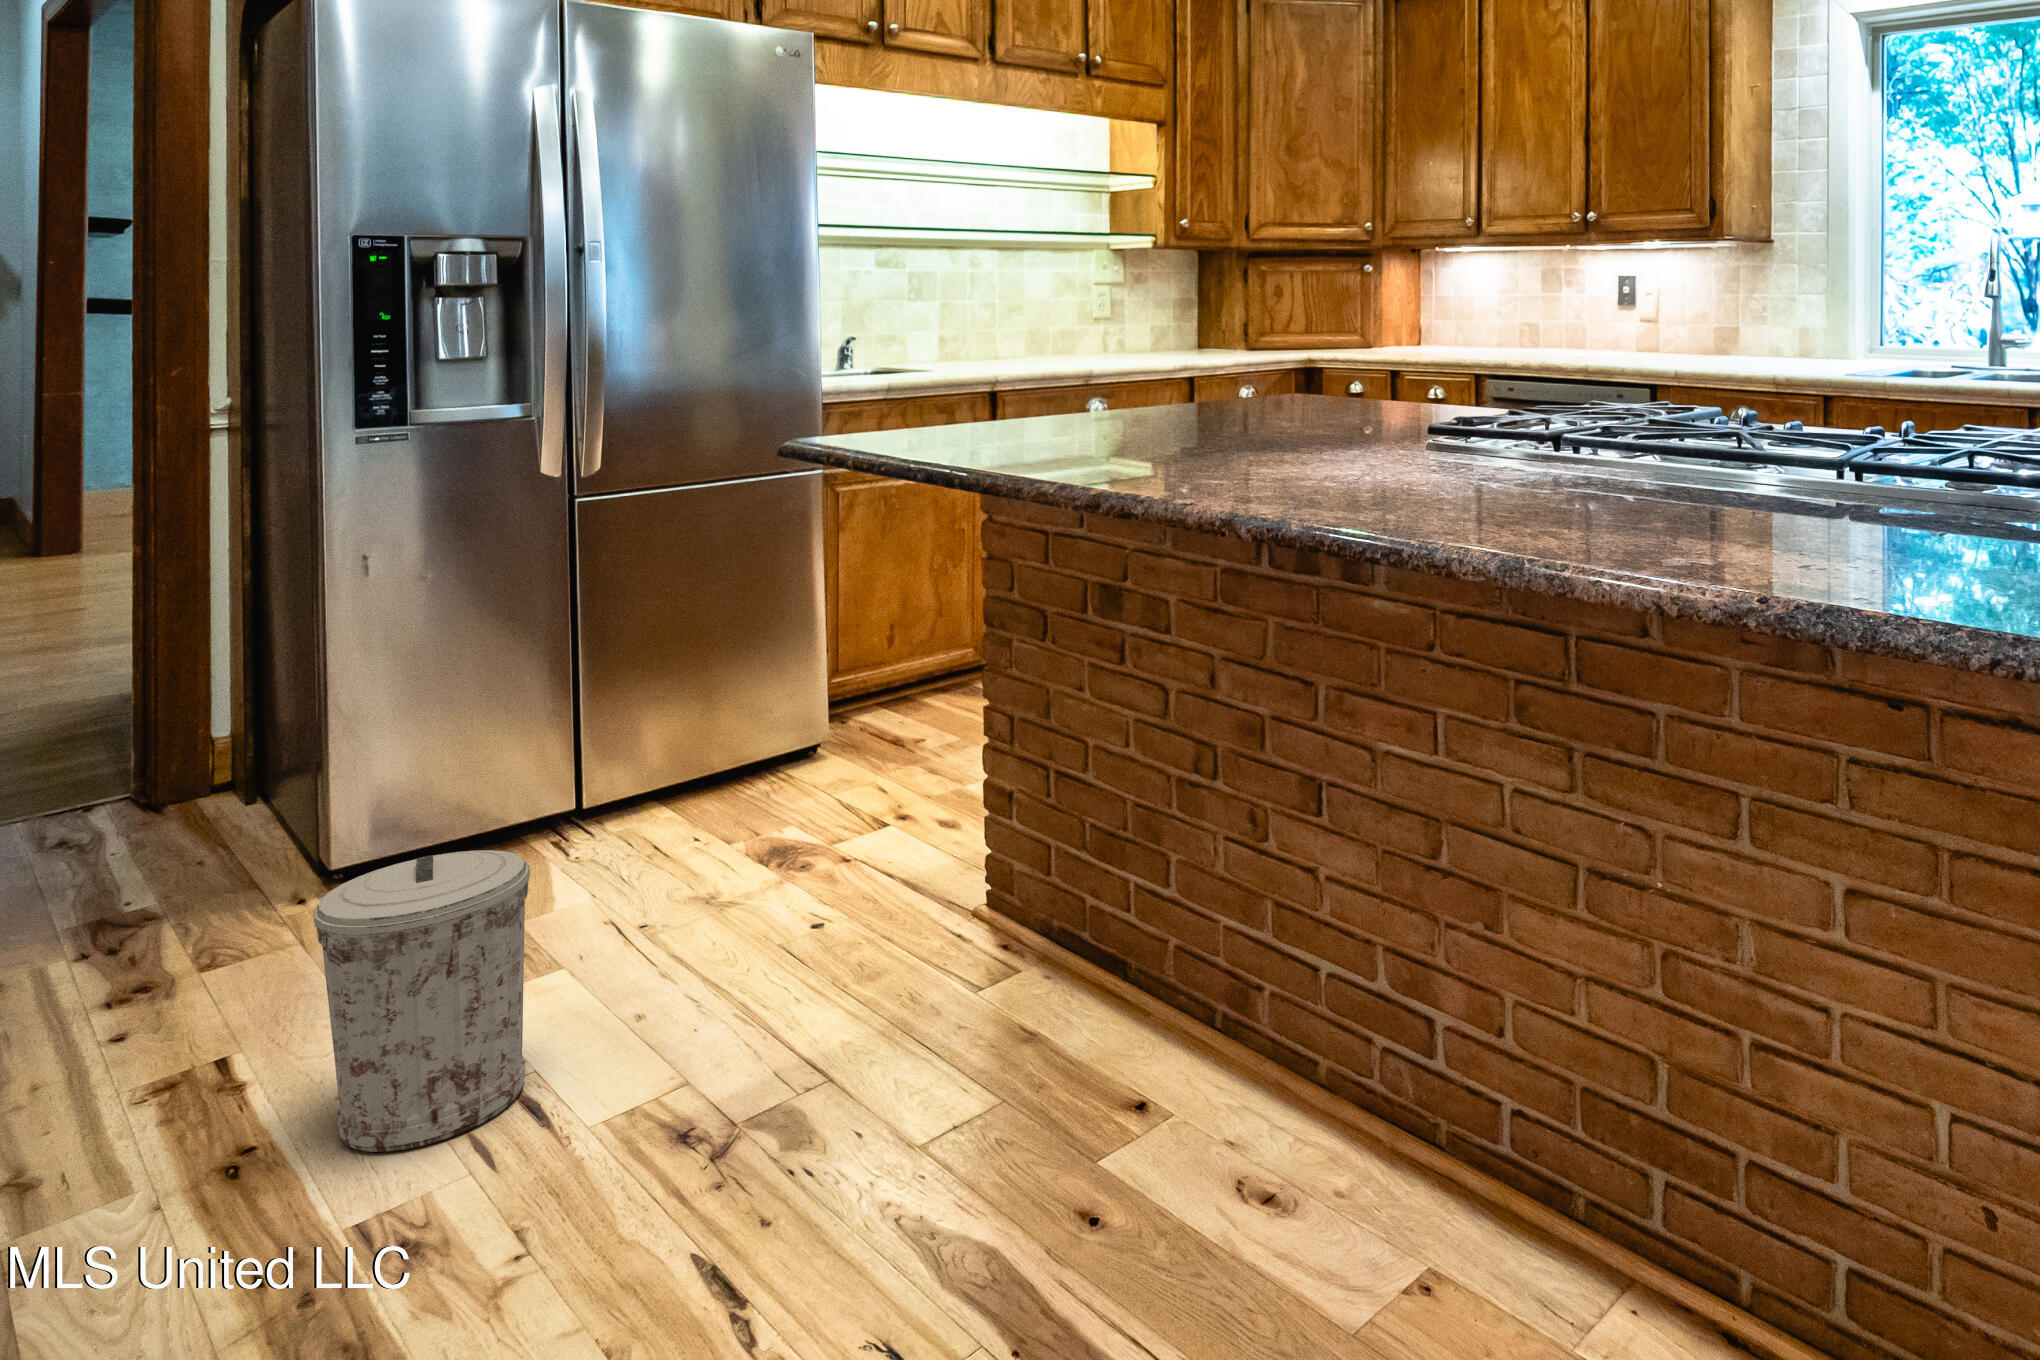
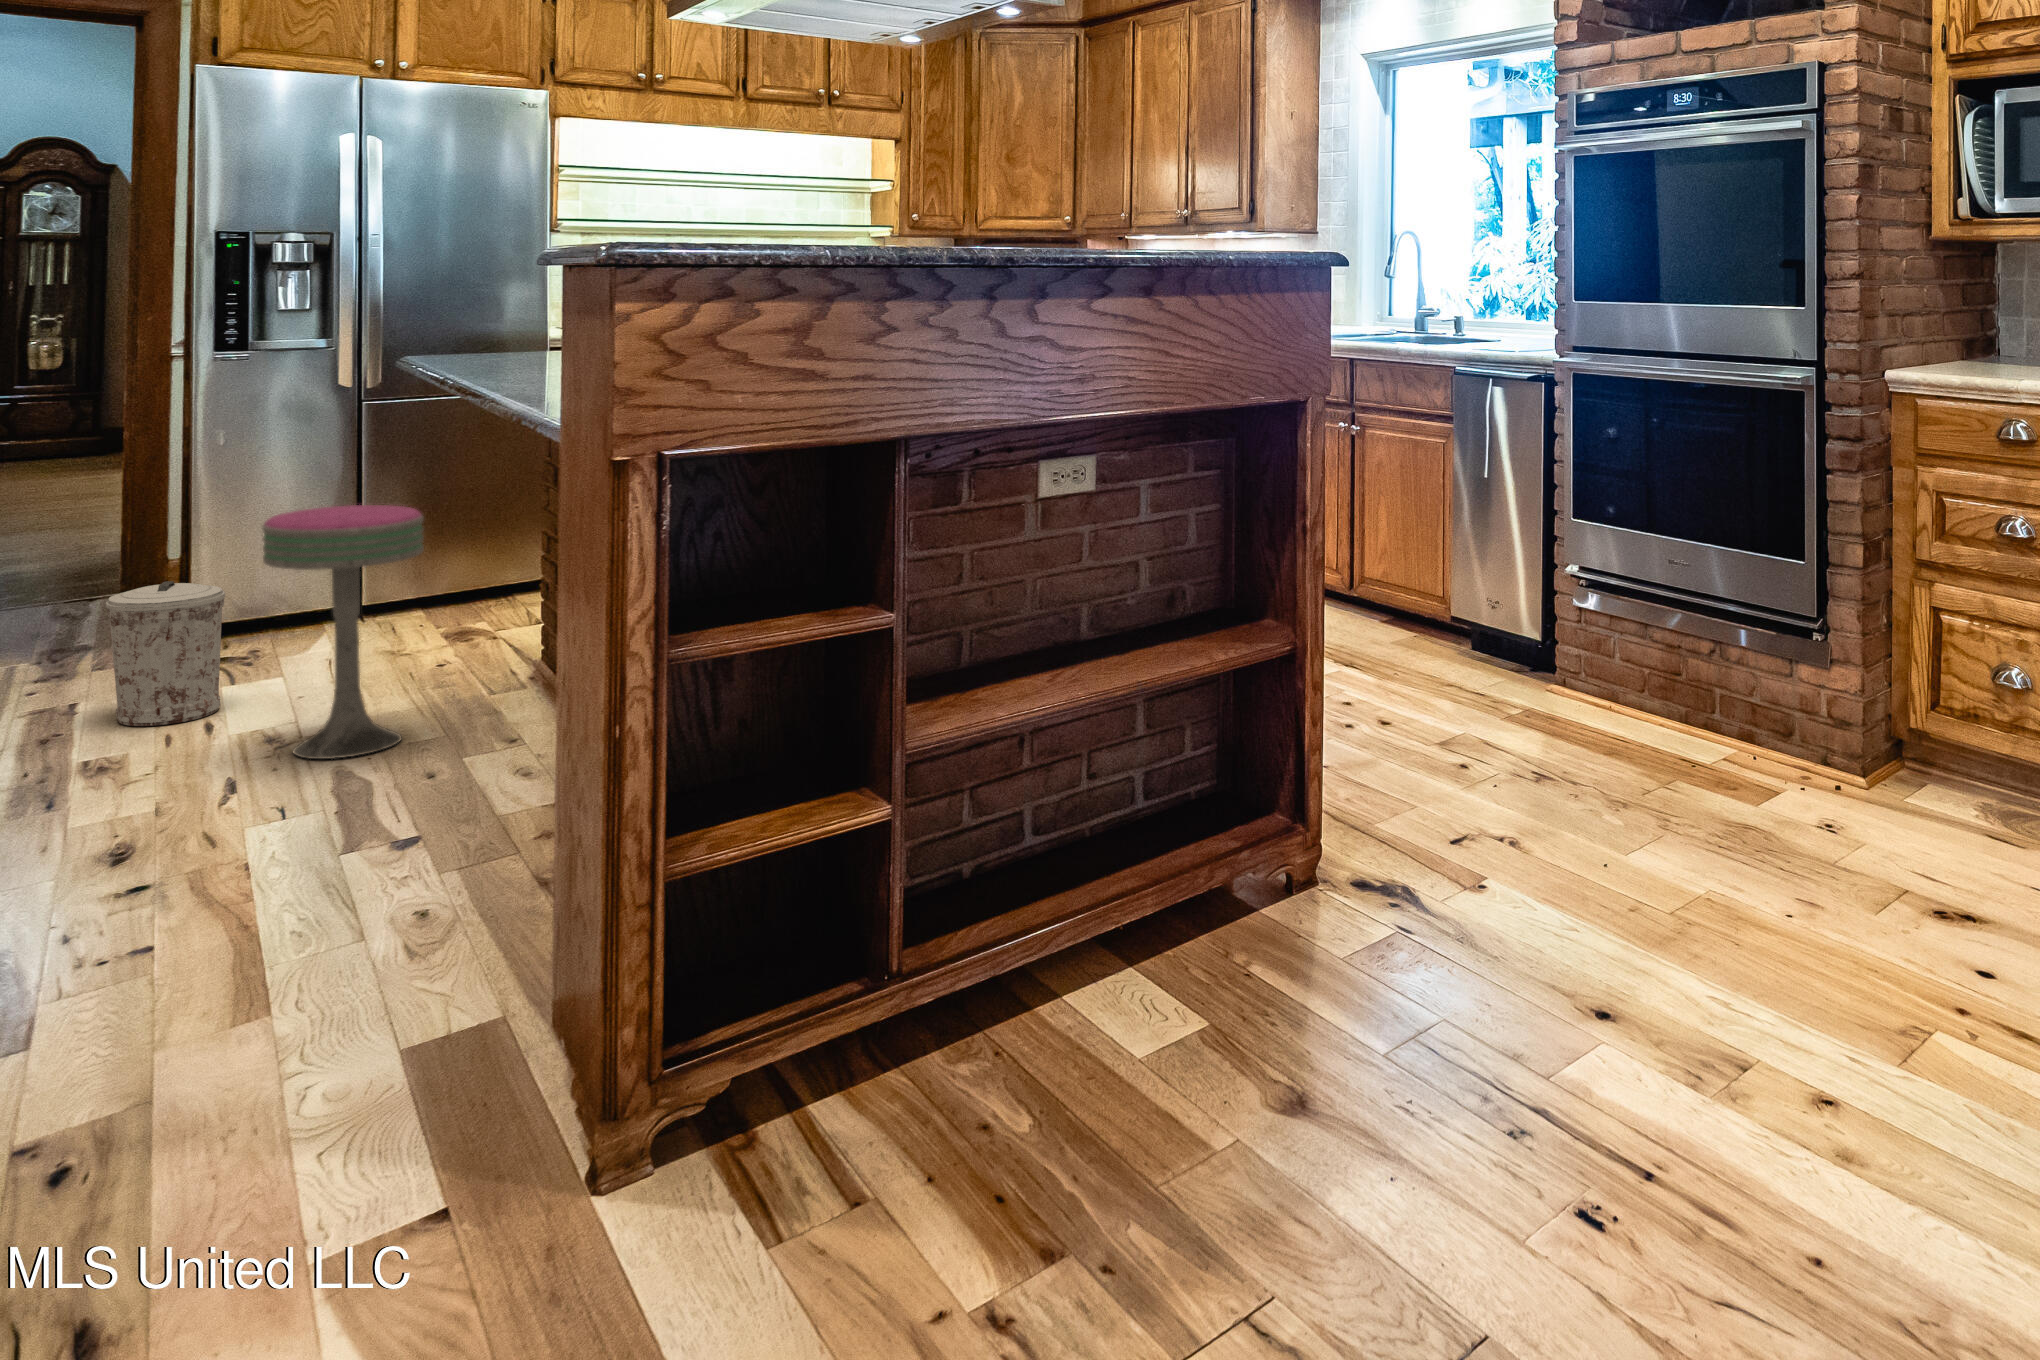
bar stool: none [704,682,976,1197] -> present [262,505,424,759]

